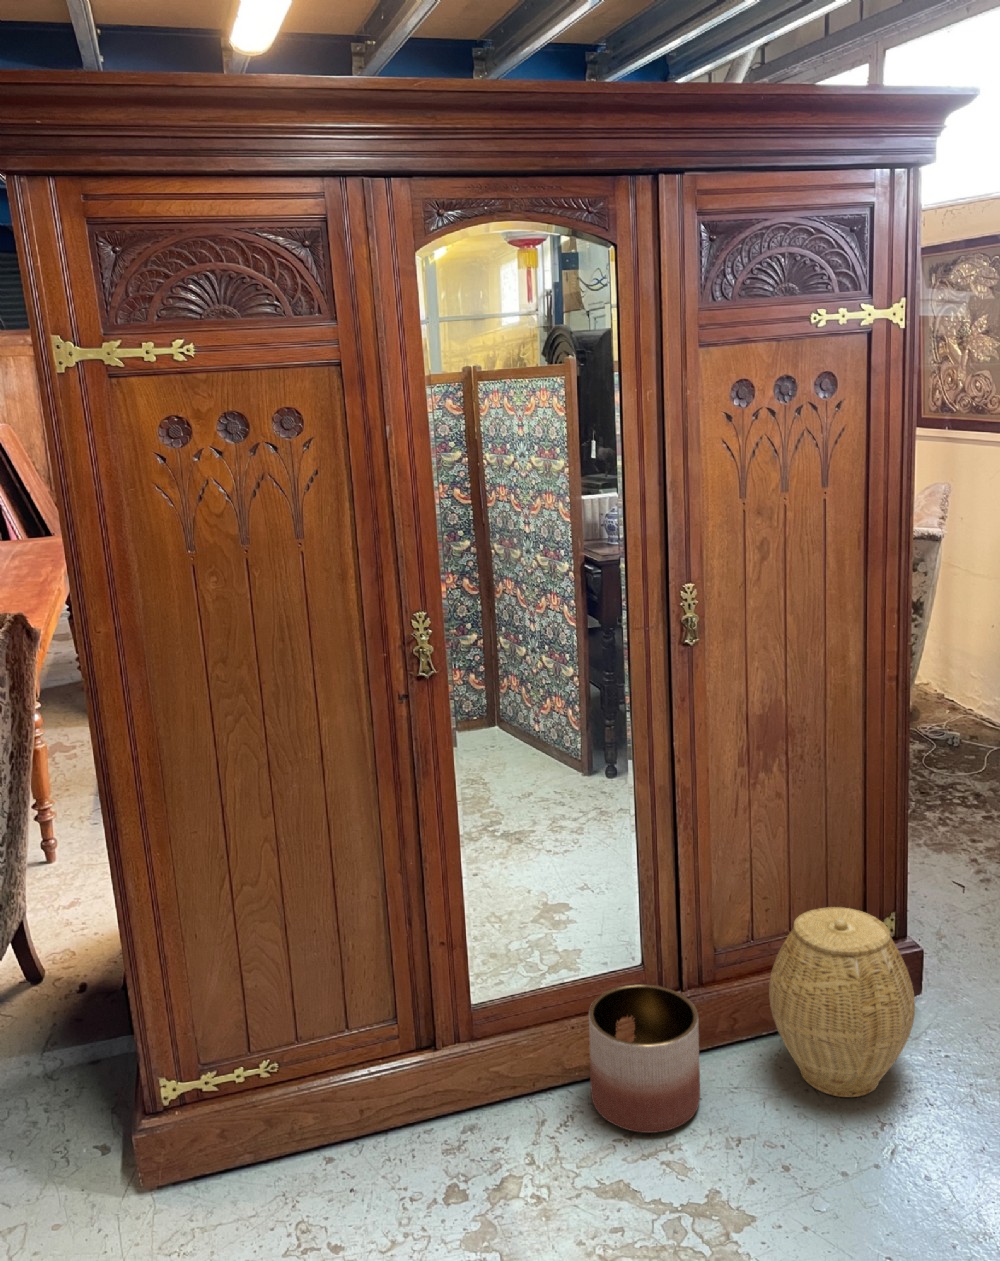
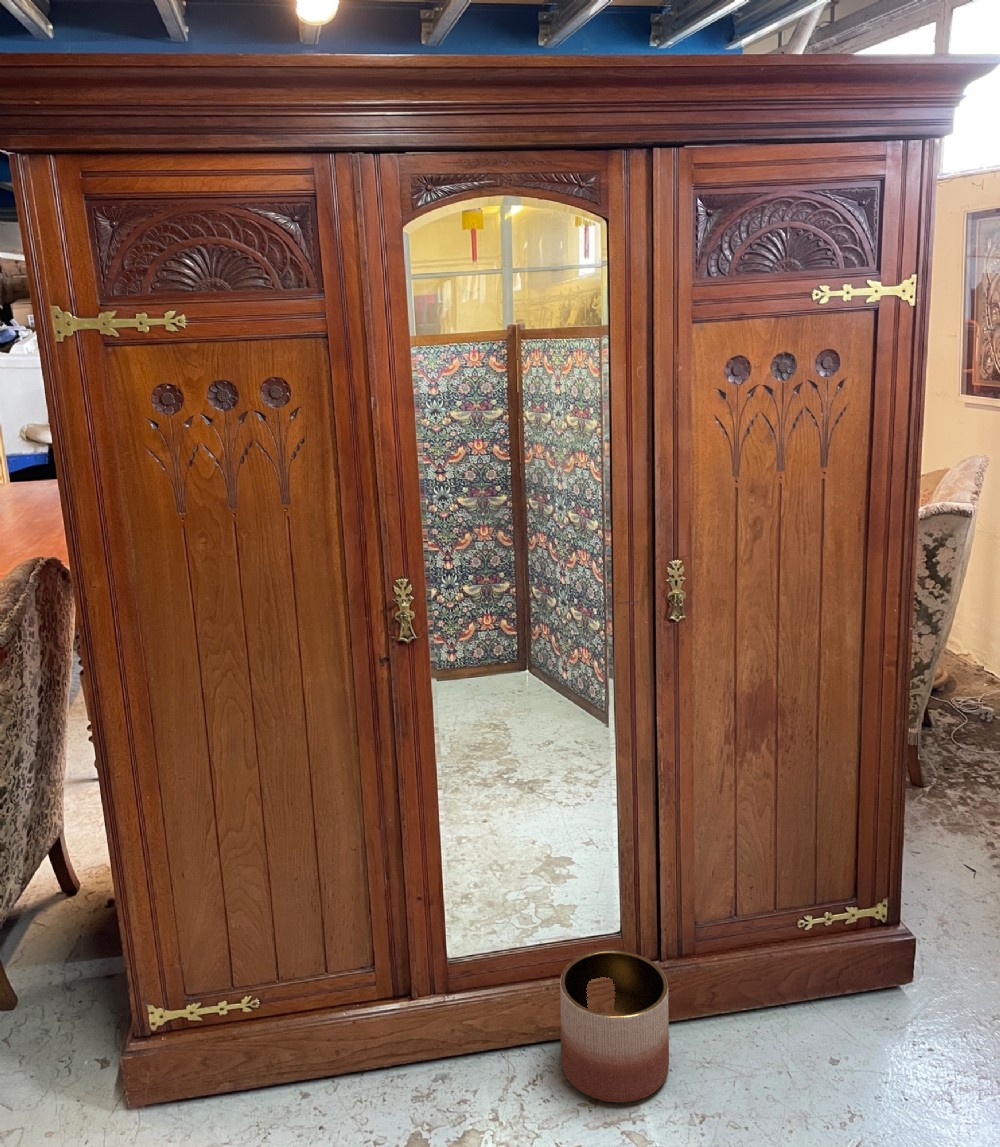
woven basket: present [769,907,915,1097] -> none [746,889,894,1085]

